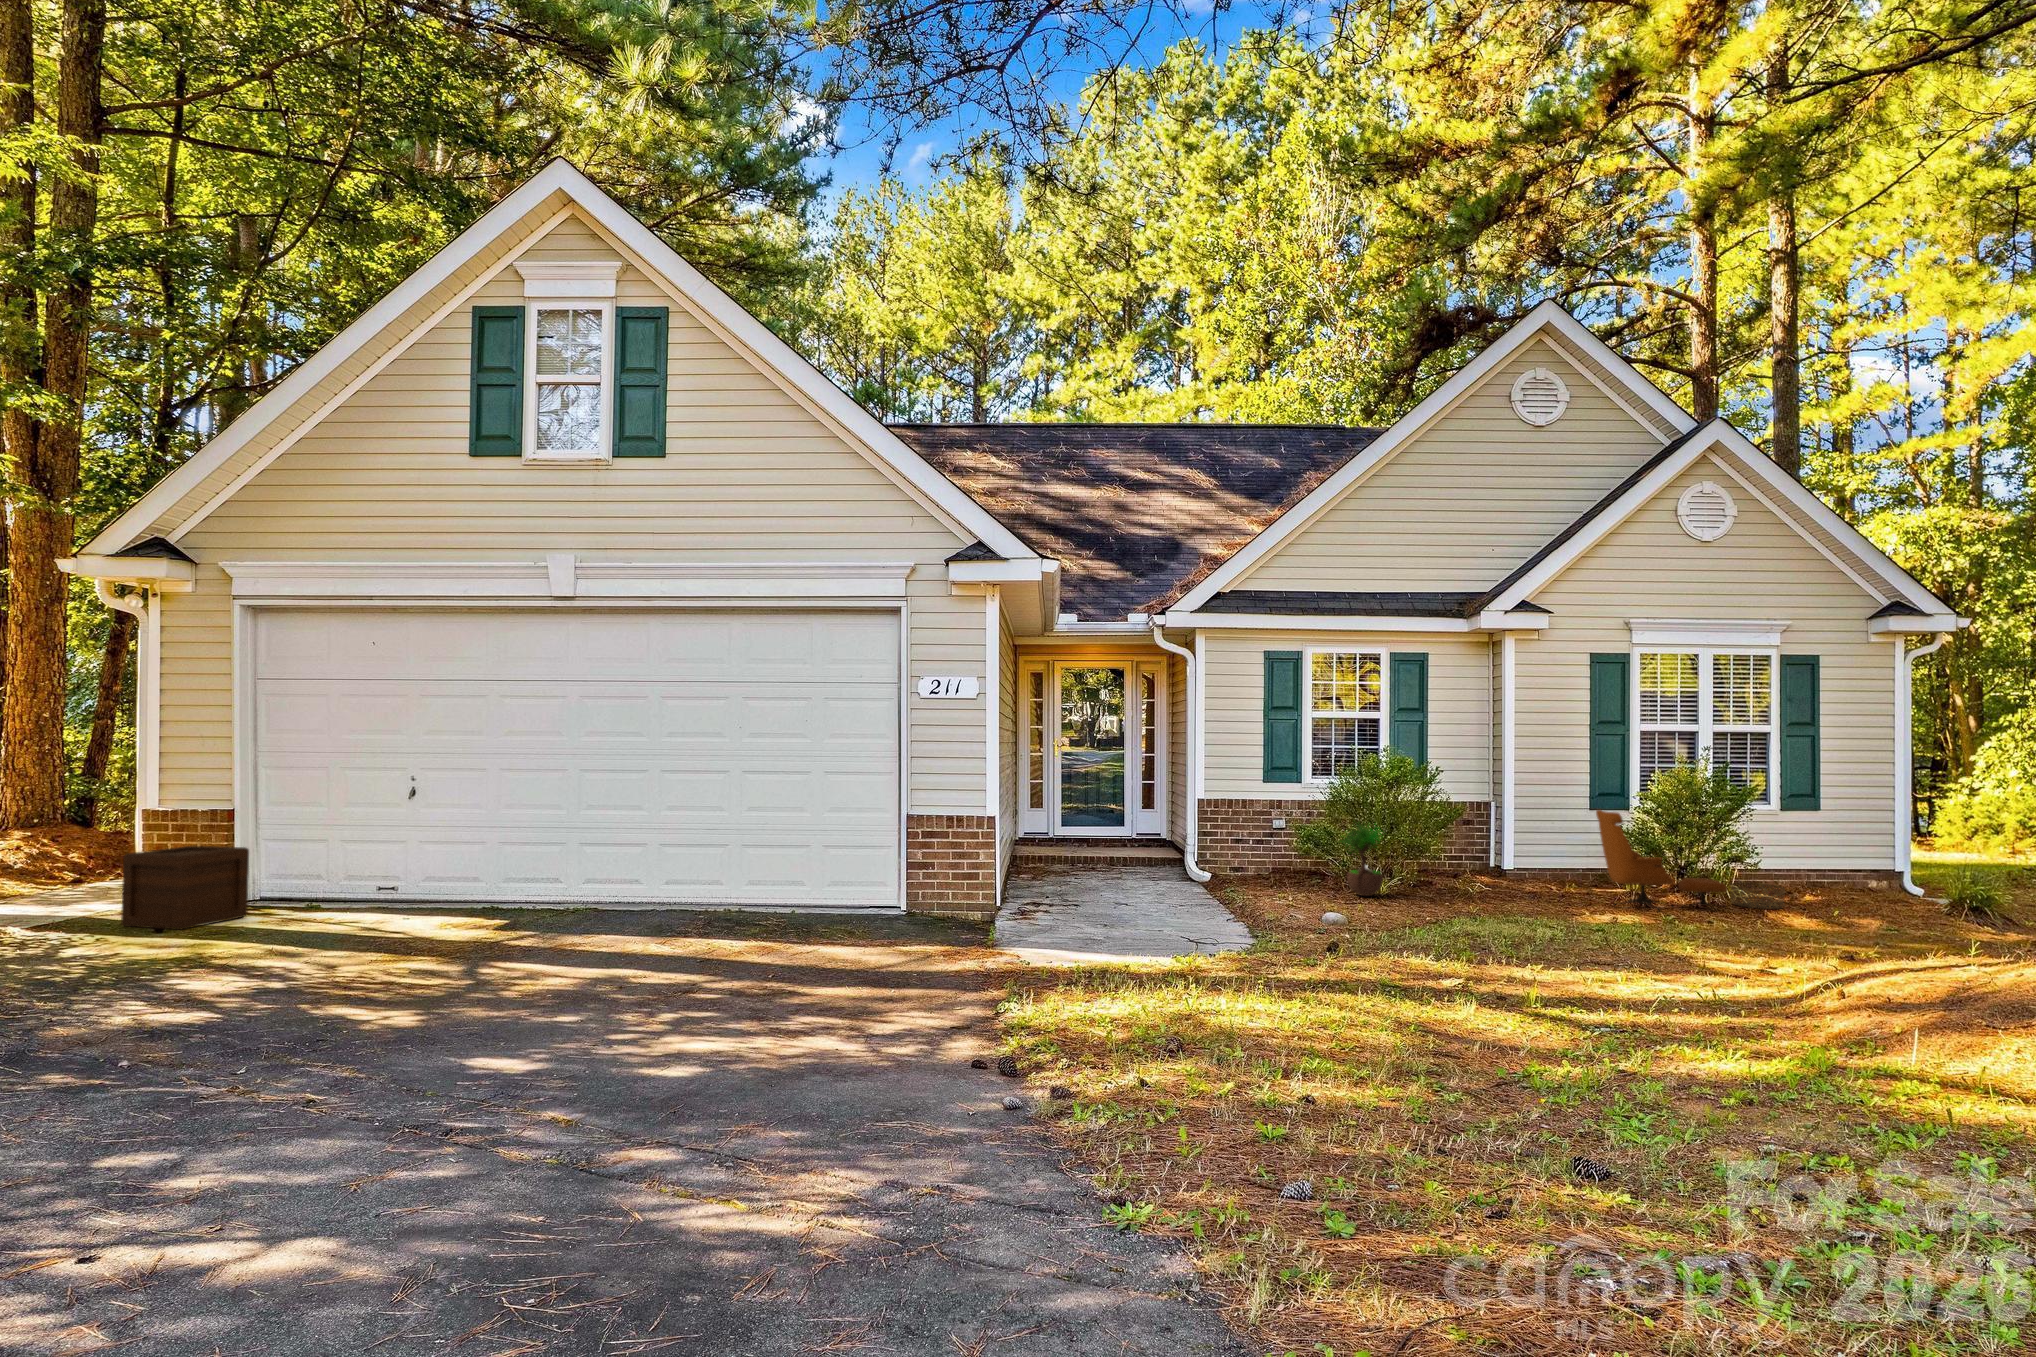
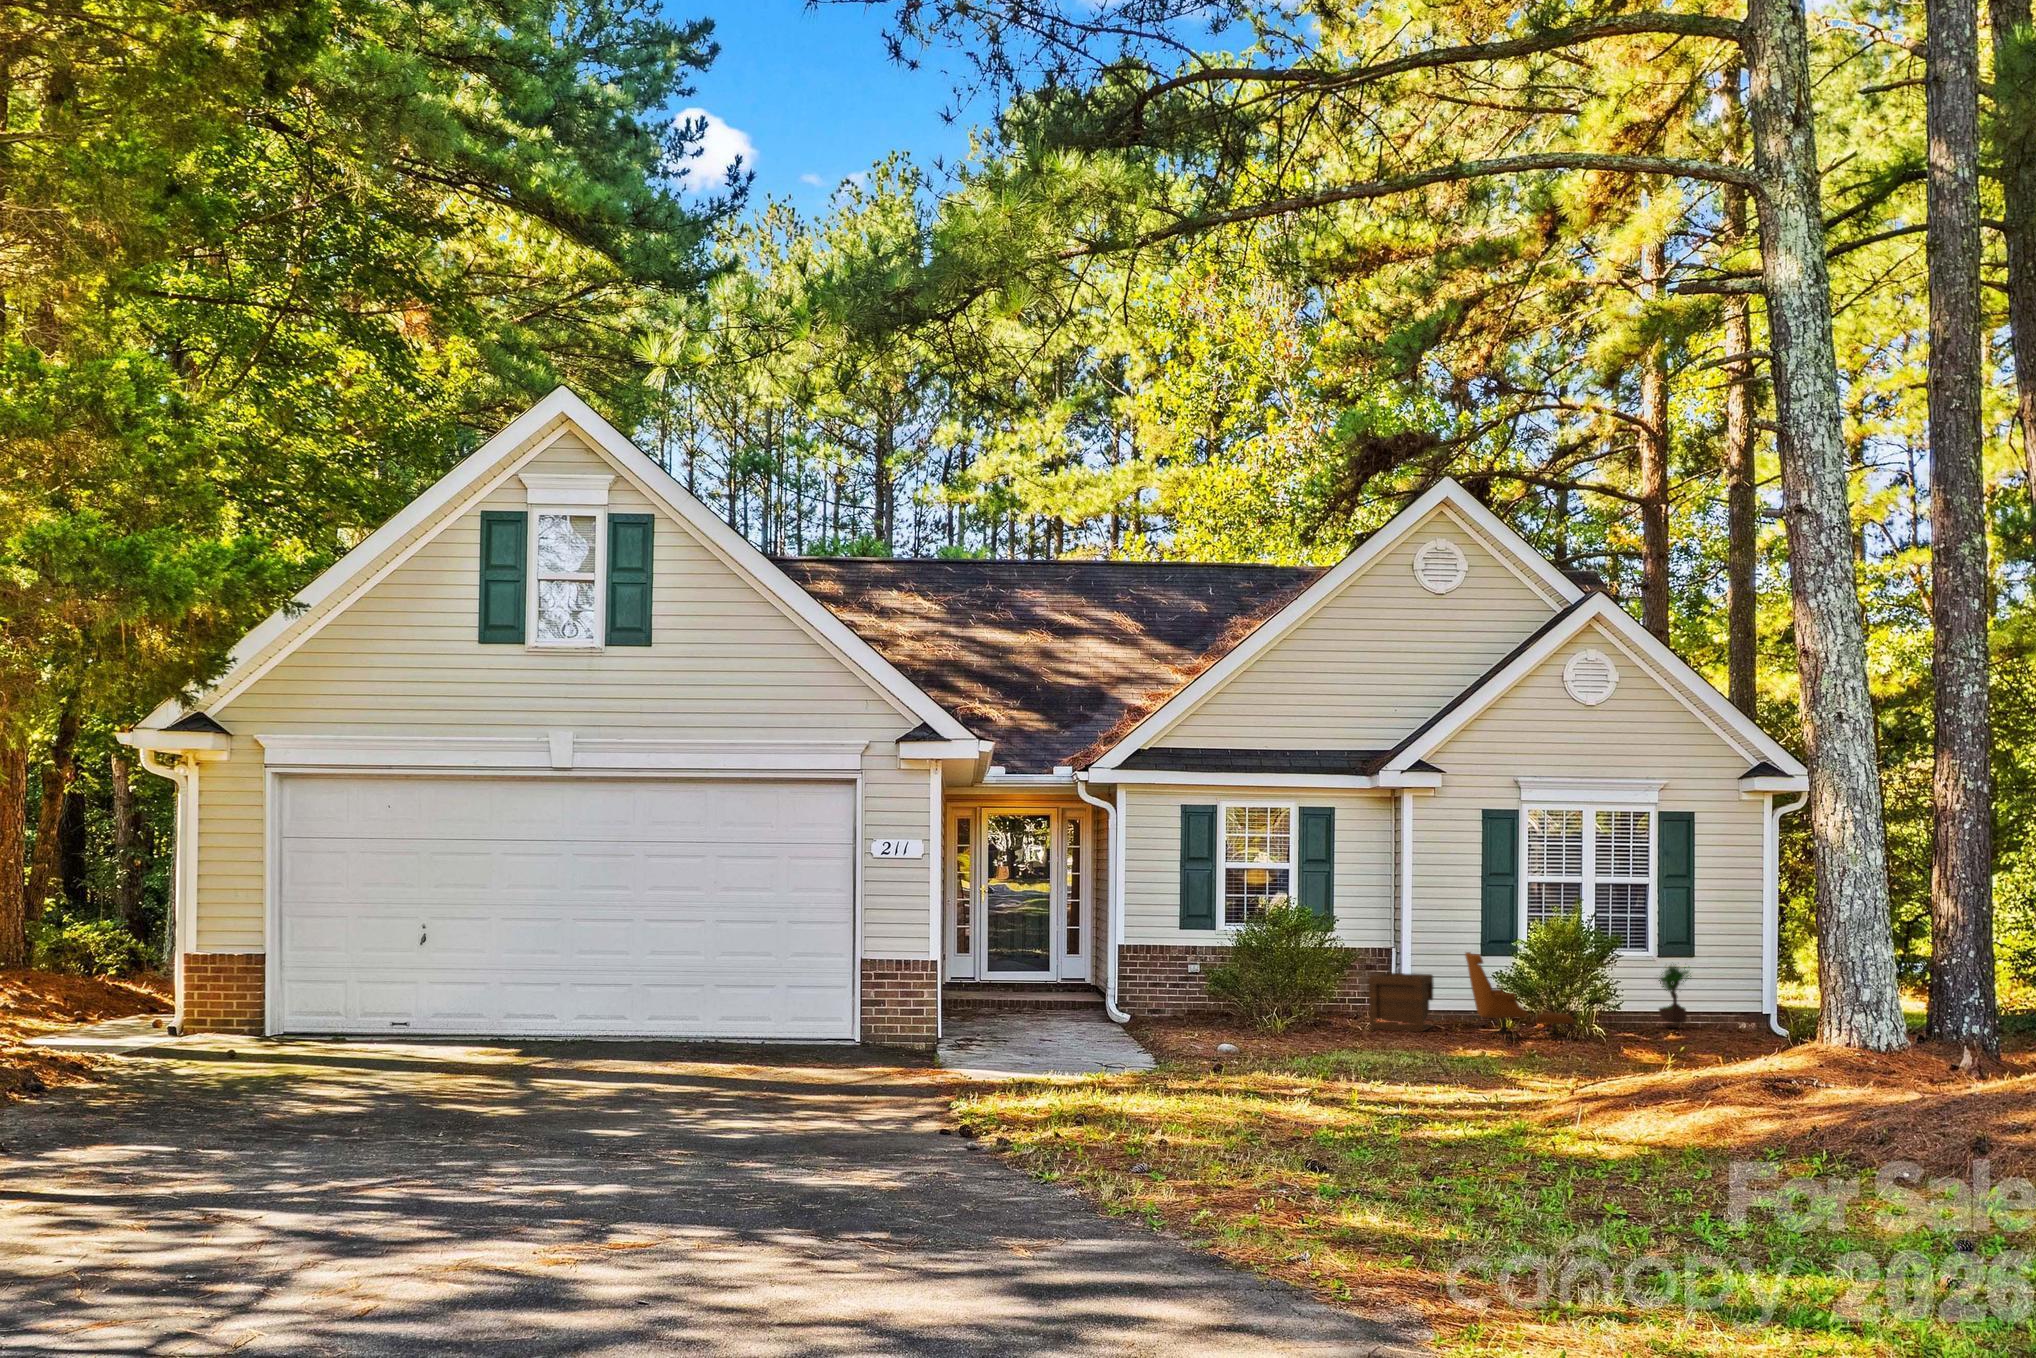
potted tree: present [1342,823,1383,896] -> present [1658,966,1691,1028]
wooden crate: present [121,846,249,930] -> present [1369,973,1434,1032]
basket: present [1730,882,1785,909] -> none [1583,1017,1626,1039]

